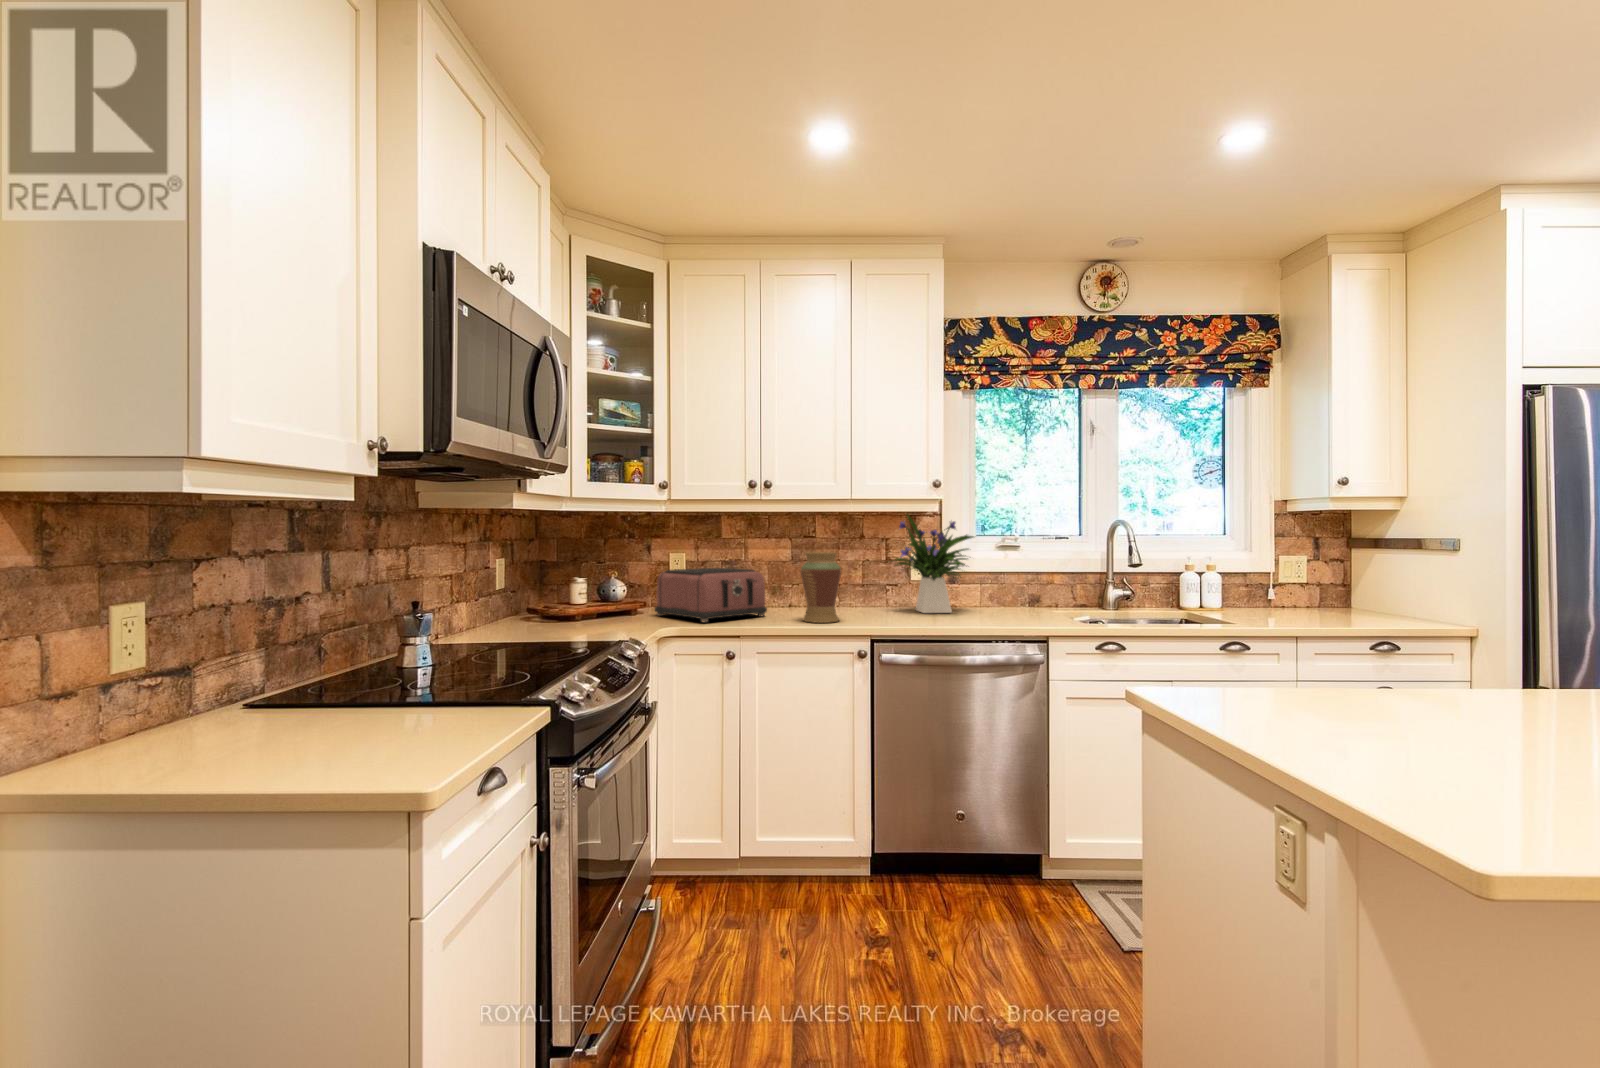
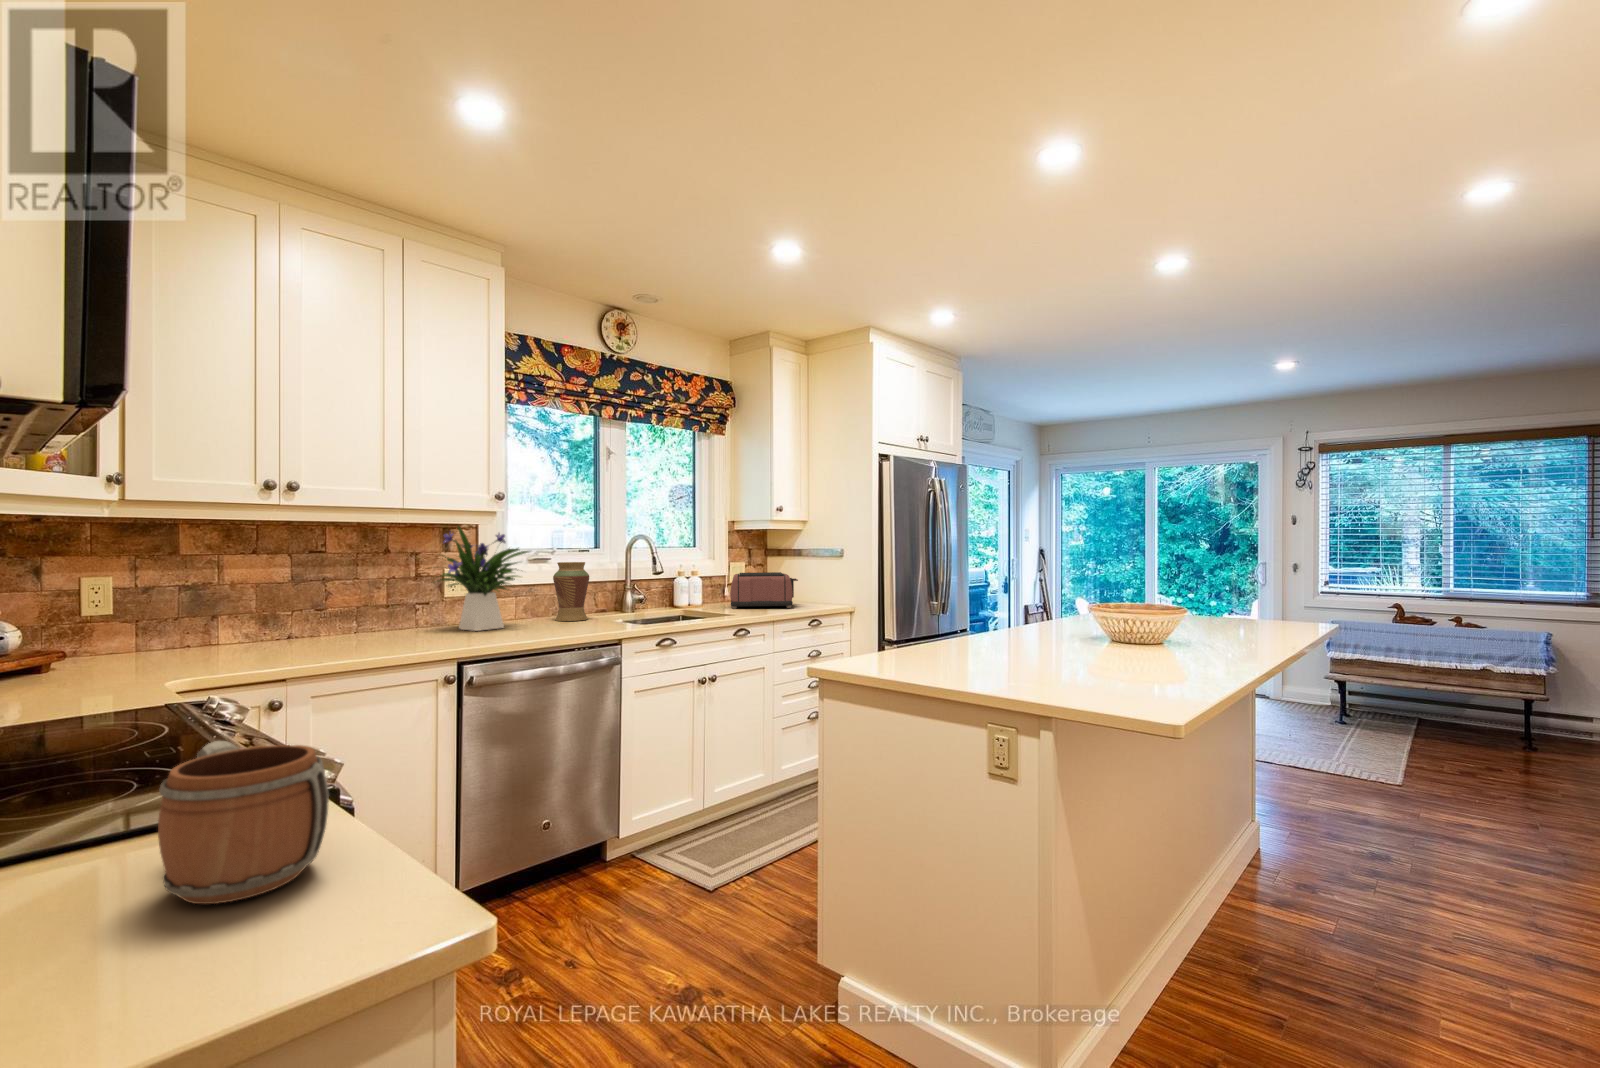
vase: present [800,552,842,623] -> present [553,562,589,621]
toaster: present [655,568,767,622] -> present [730,572,798,609]
mug: none [348,665,445,765] -> present [158,741,329,904]

